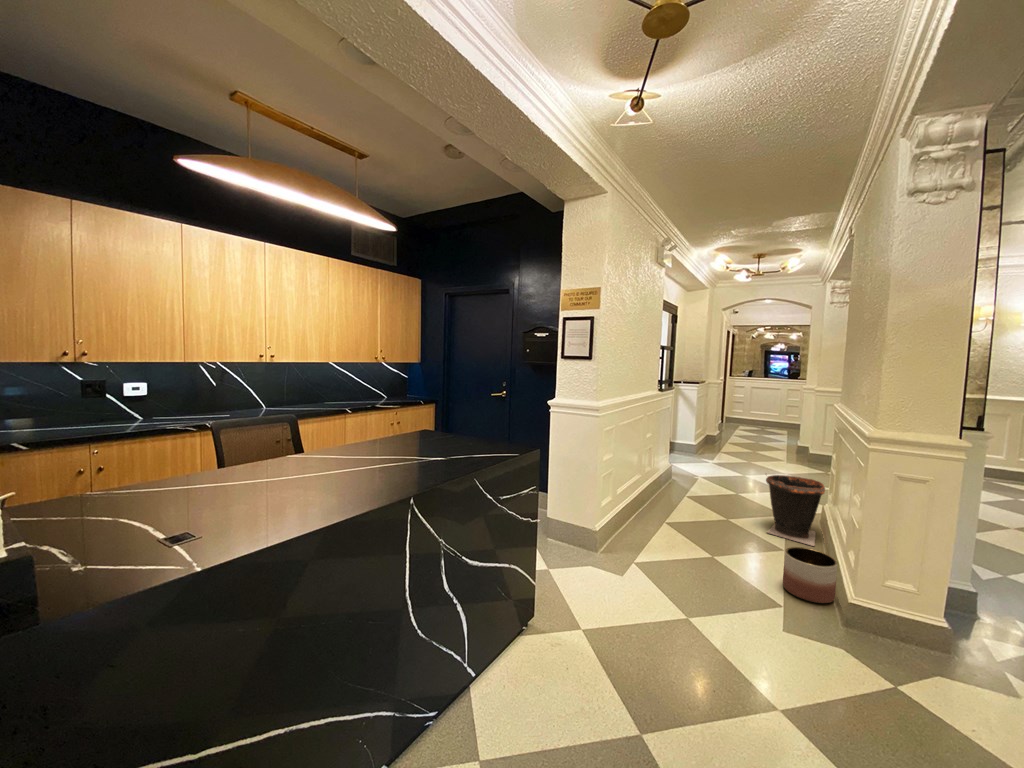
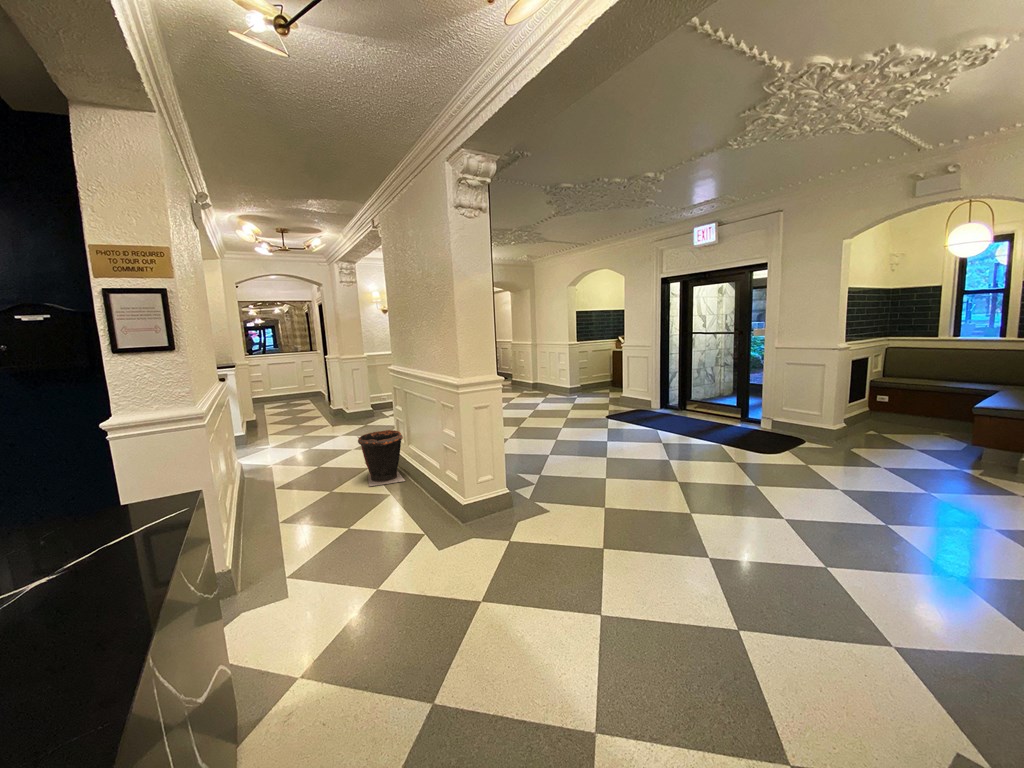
planter: present [783,547,837,603] -> none [410,481,447,522]

